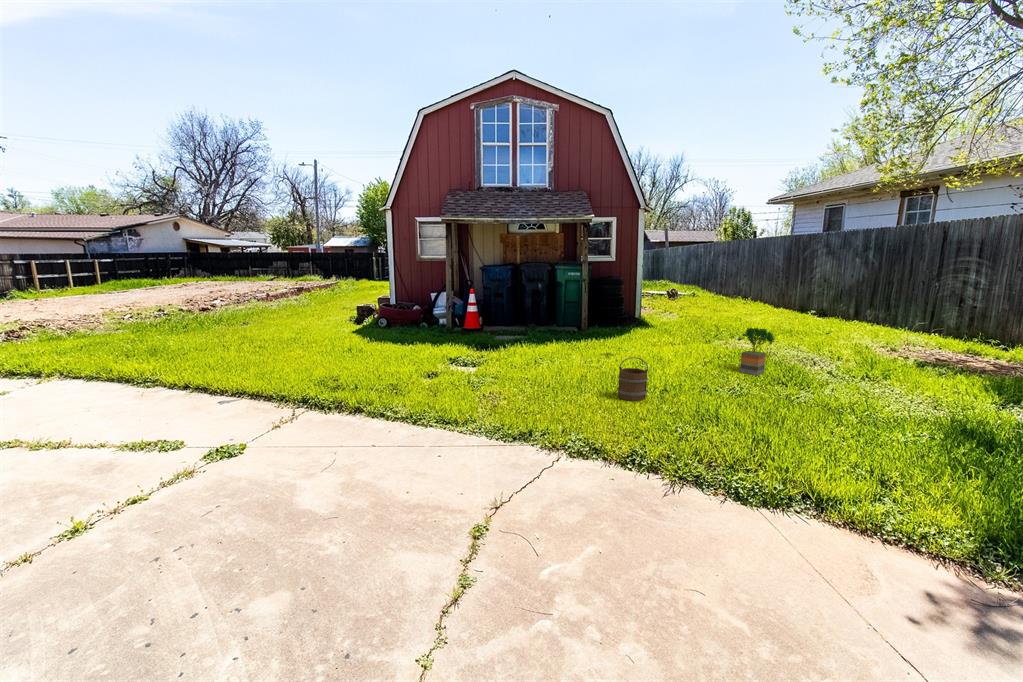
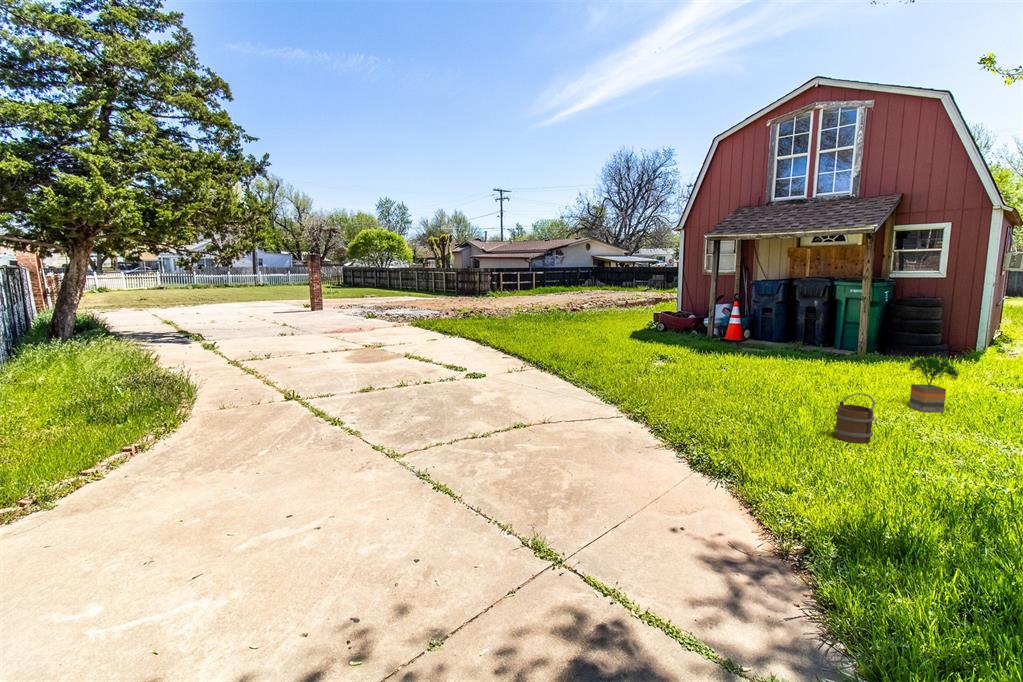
bucket: present [618,357,648,401] -> present [834,393,875,443]

